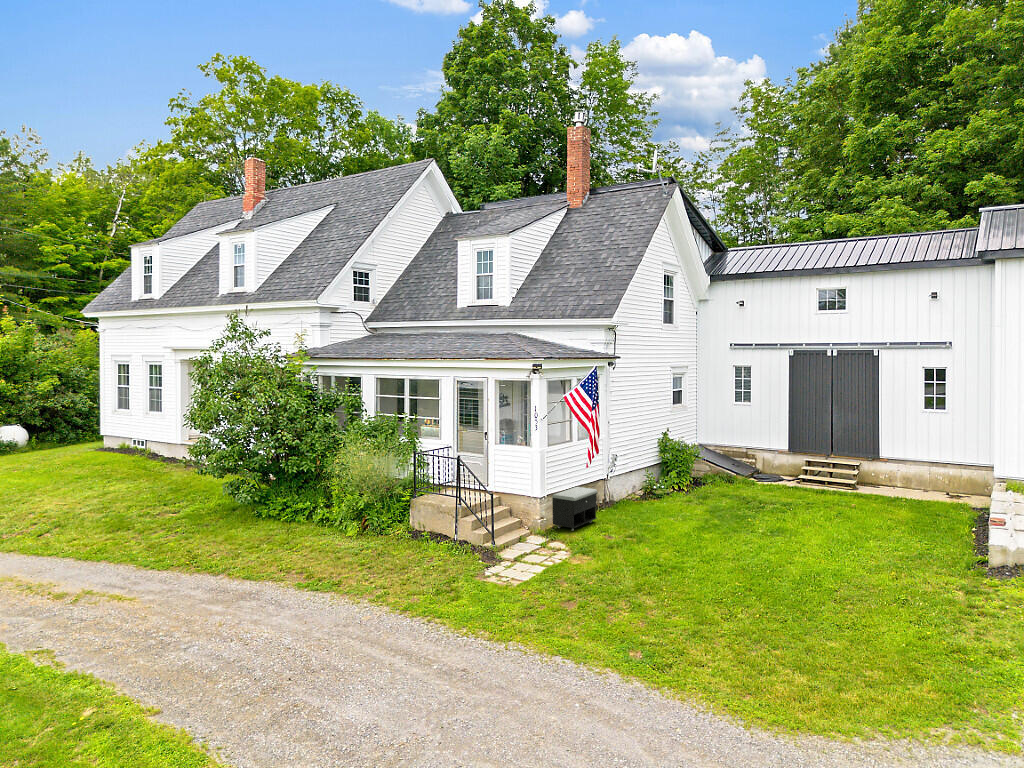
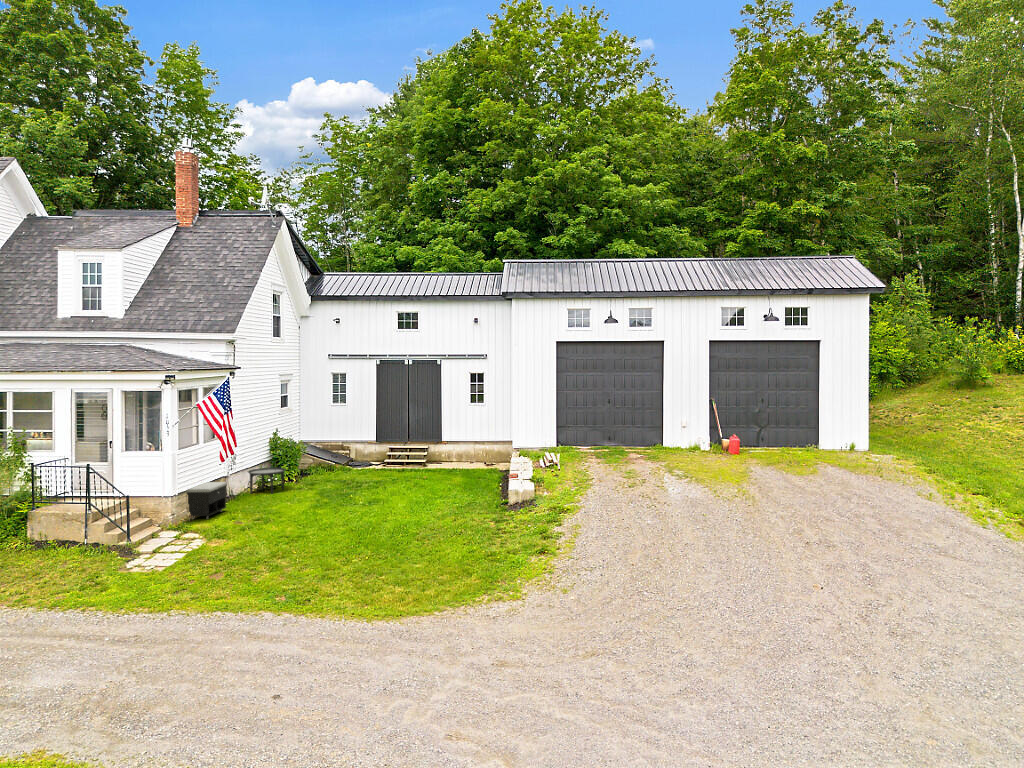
round table: none [628,472,670,505] -> present [248,468,286,494]

